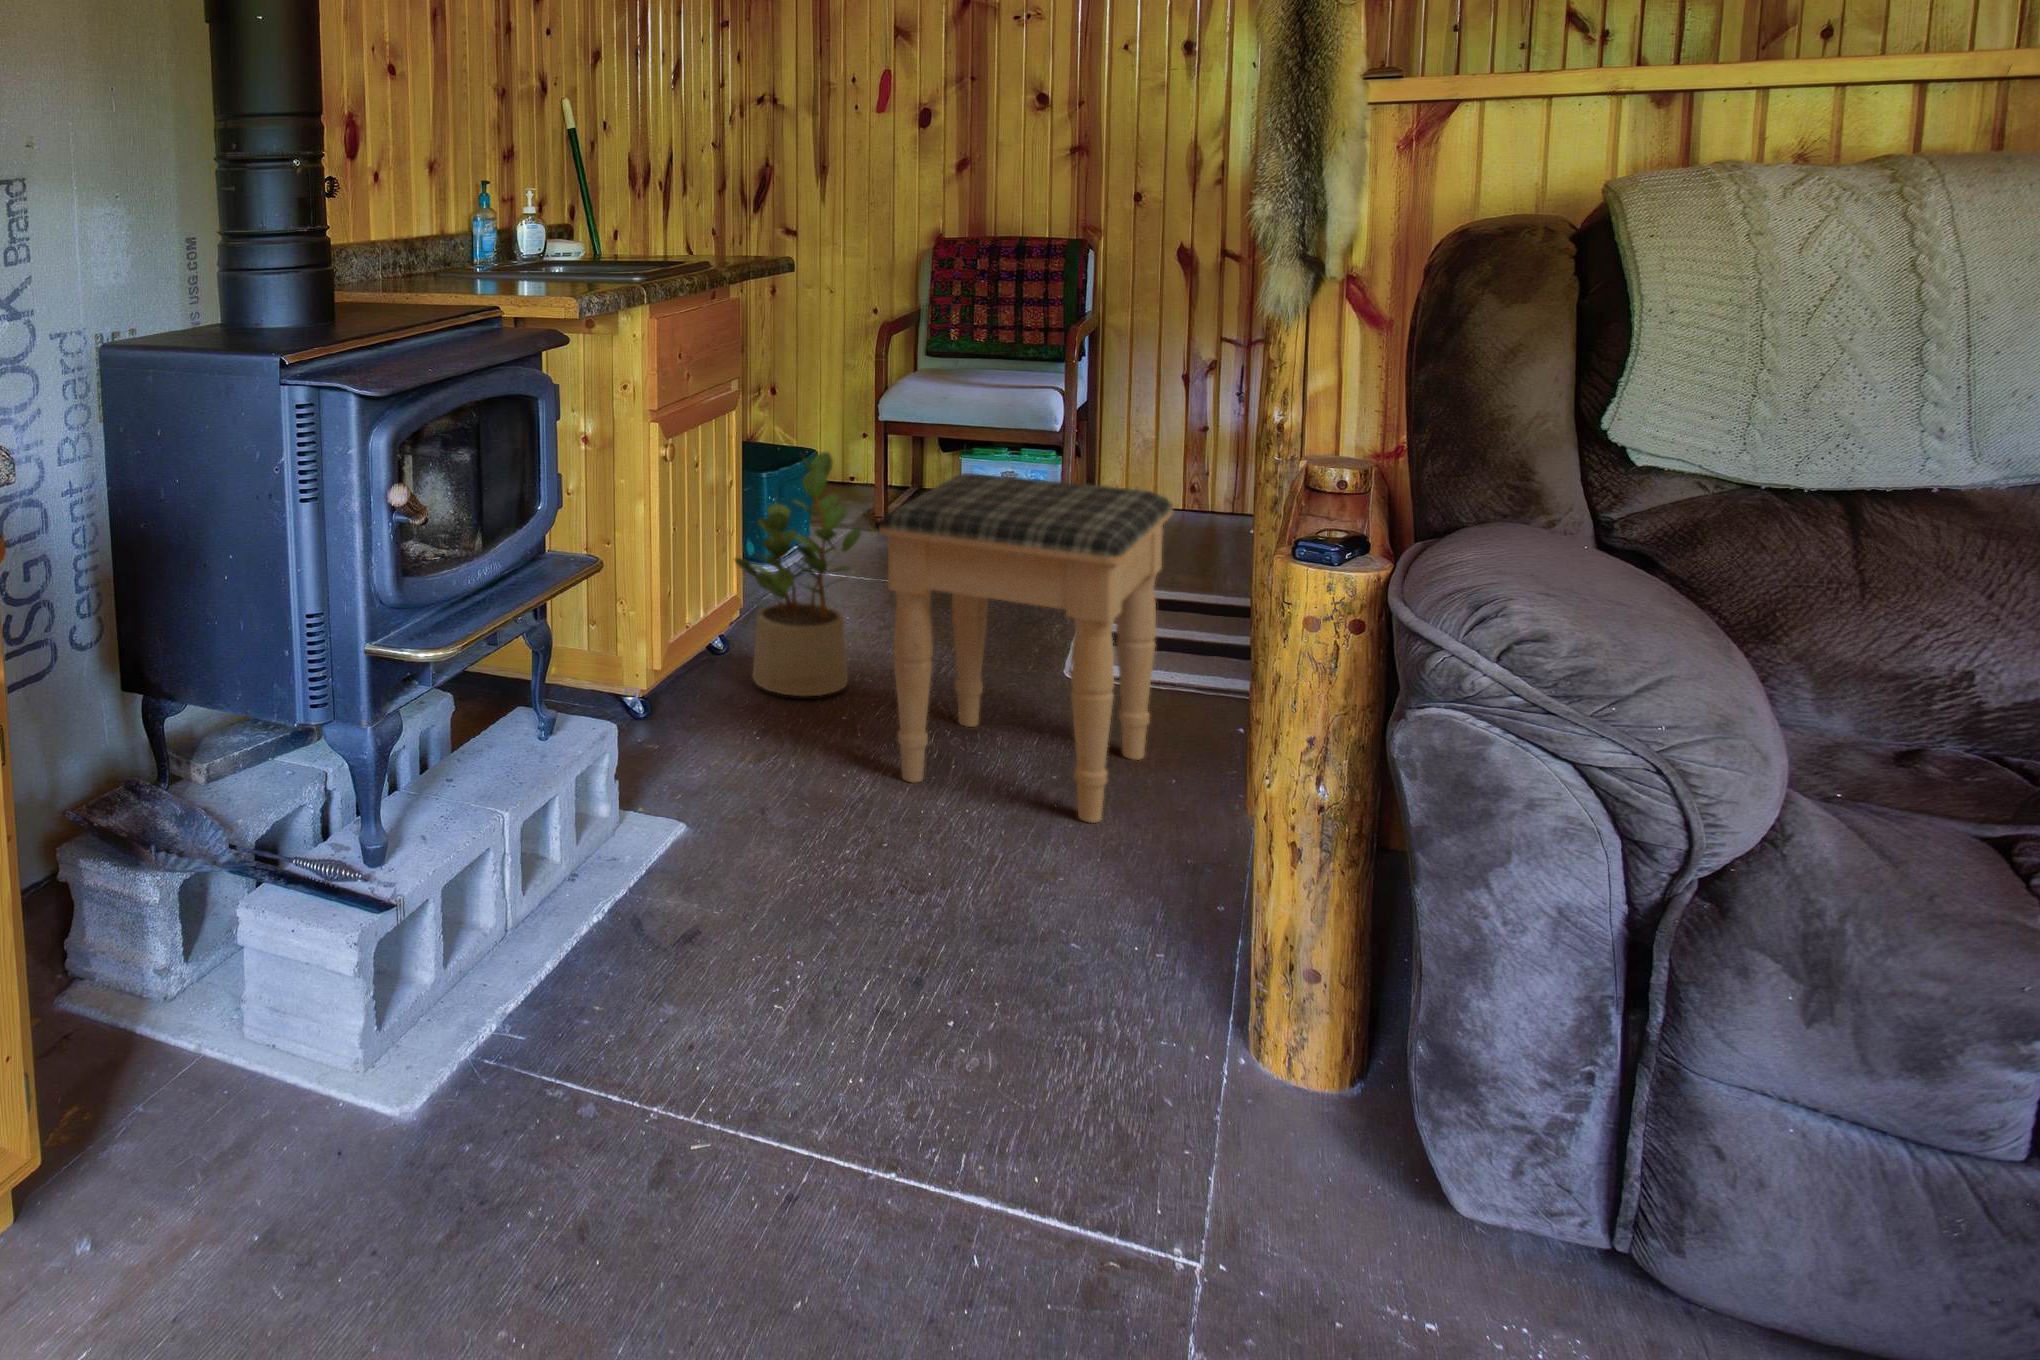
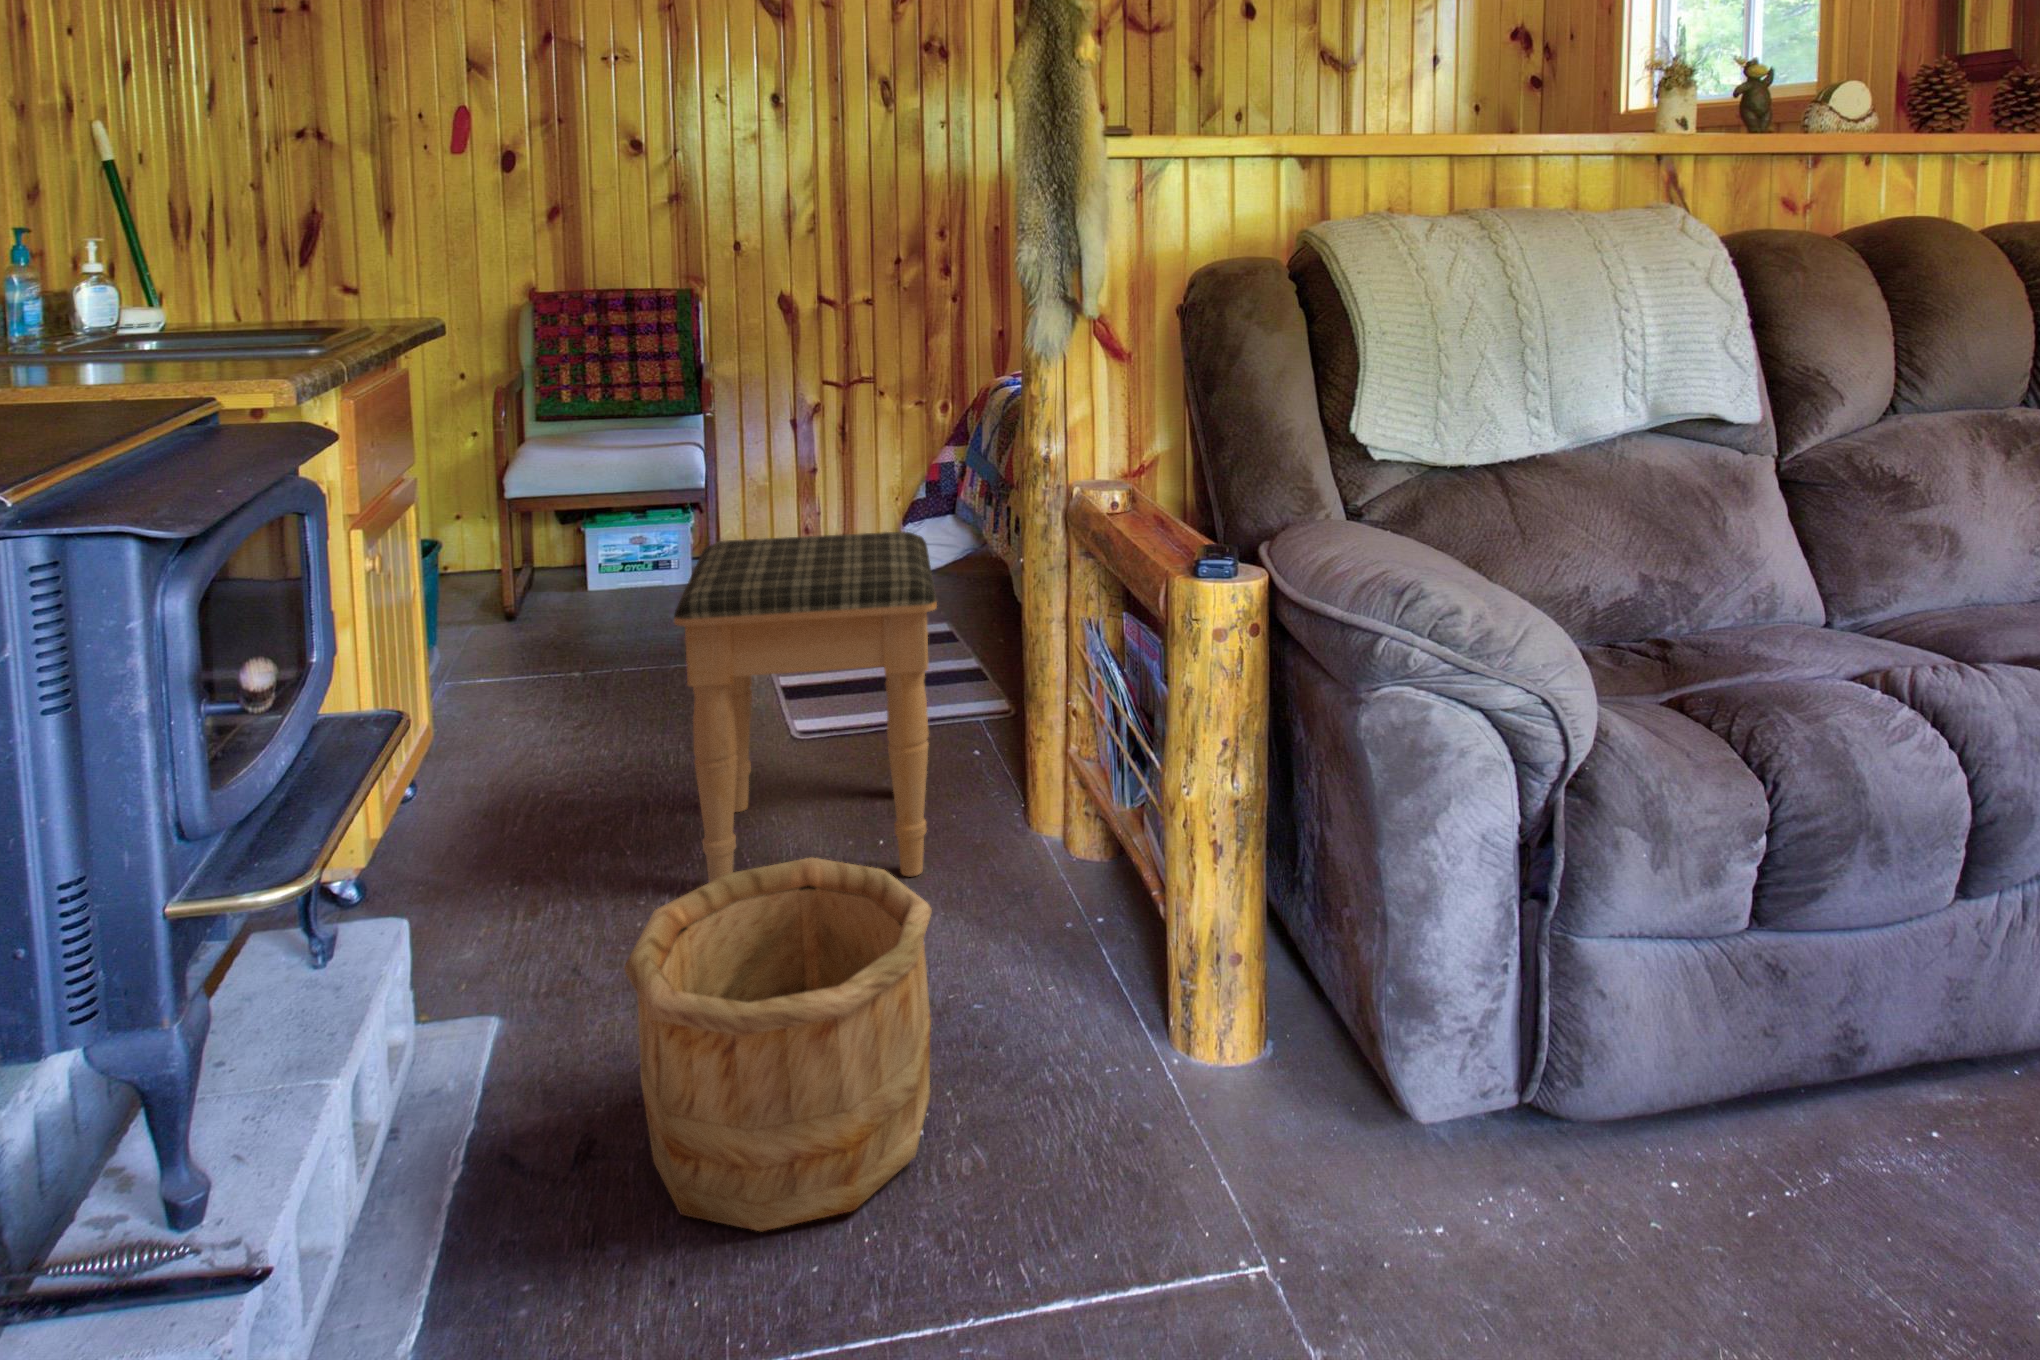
potted plant: present [735,452,861,696] -> none [428,541,587,837]
wooden bucket: none [714,736,977,1030] -> present [624,858,932,1231]

